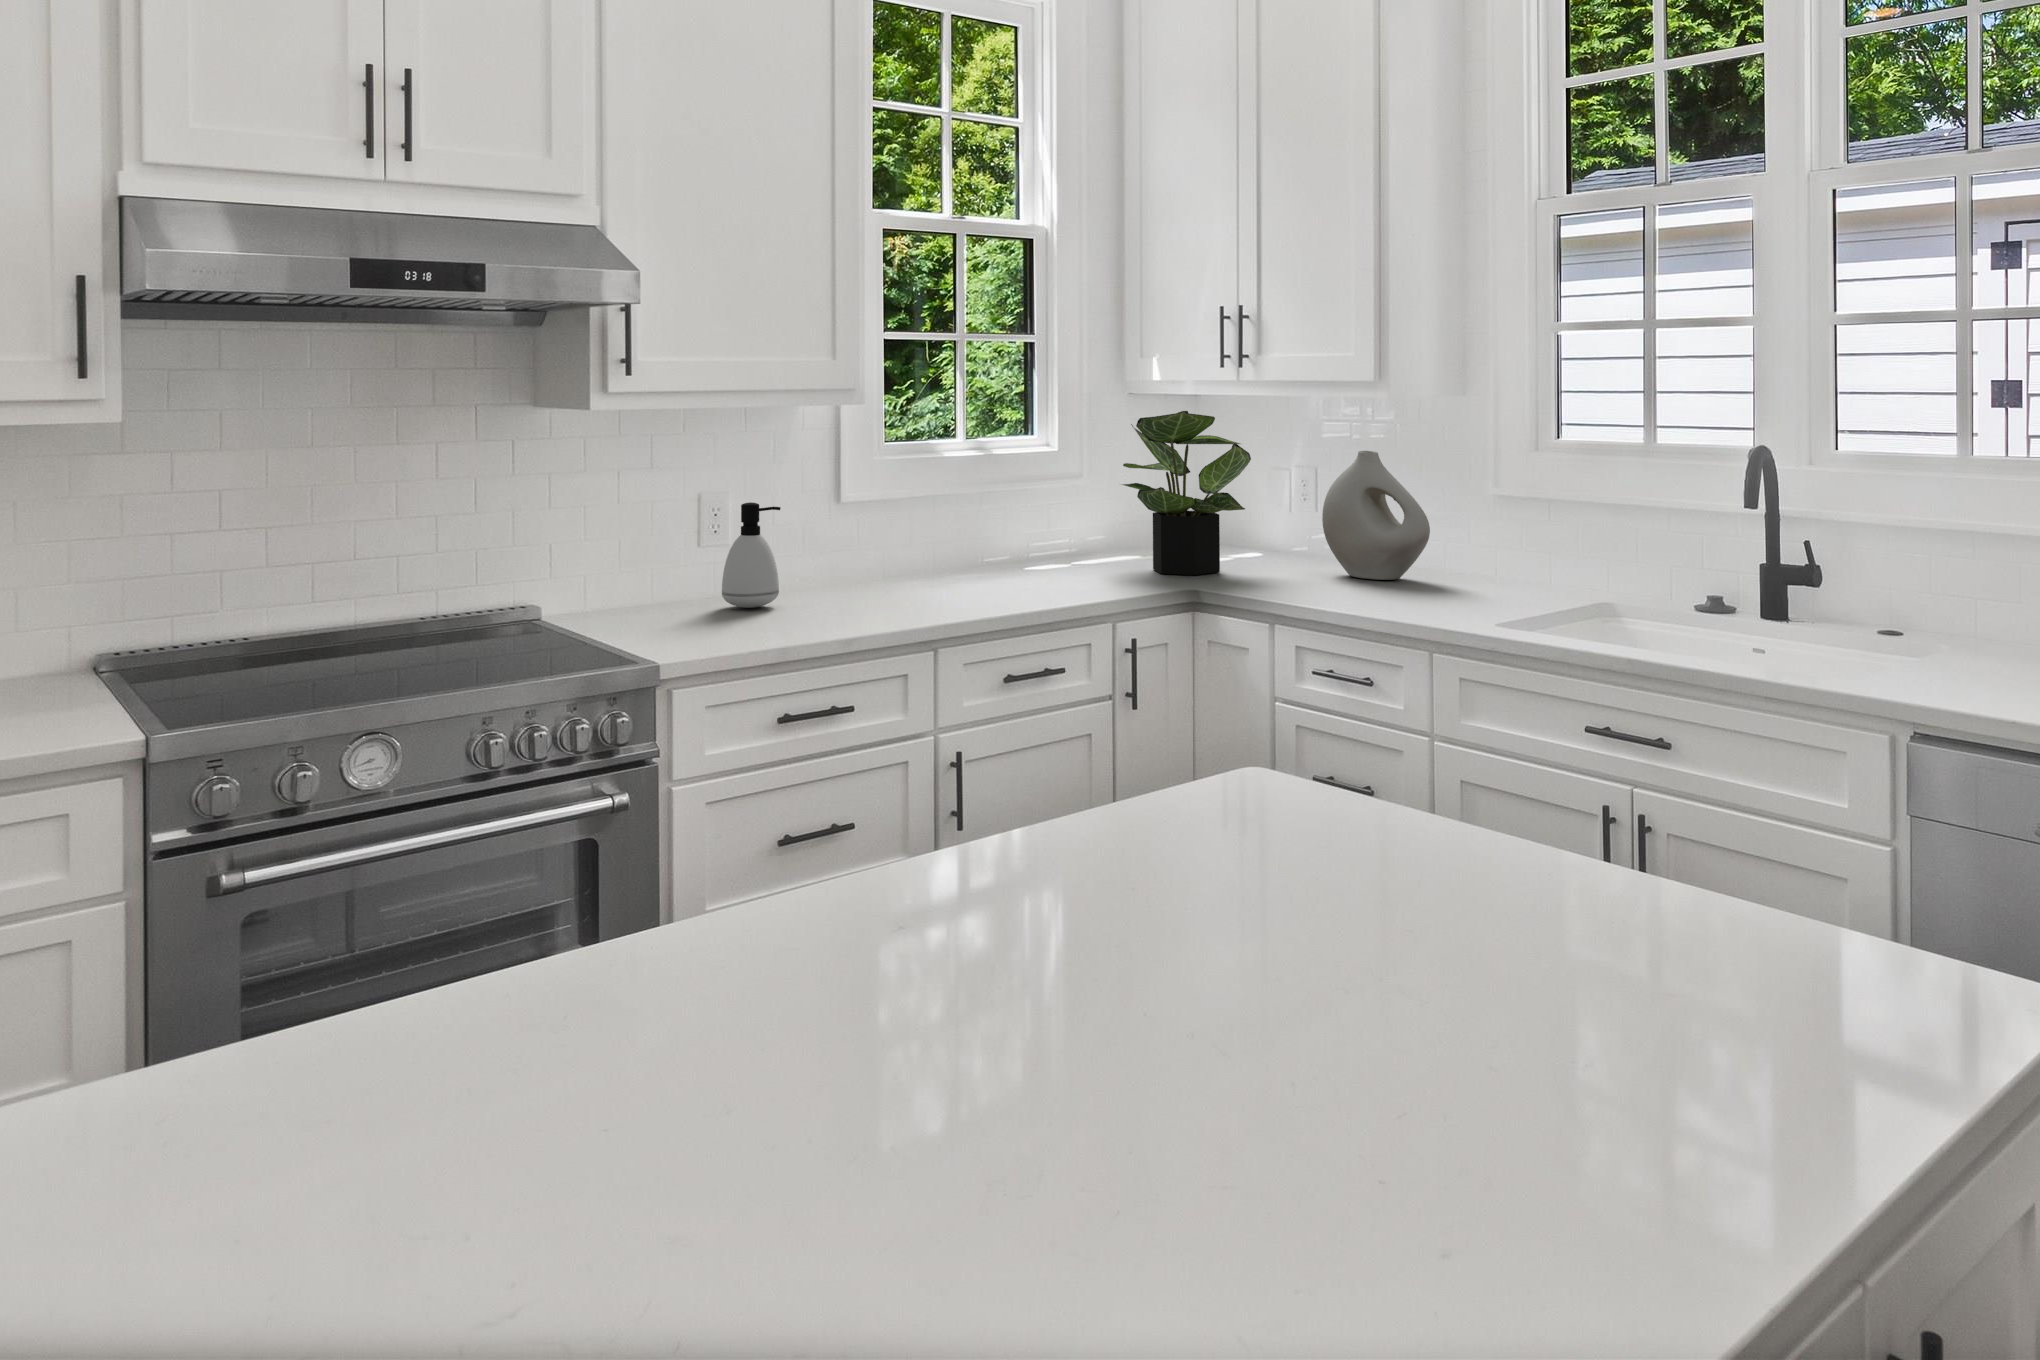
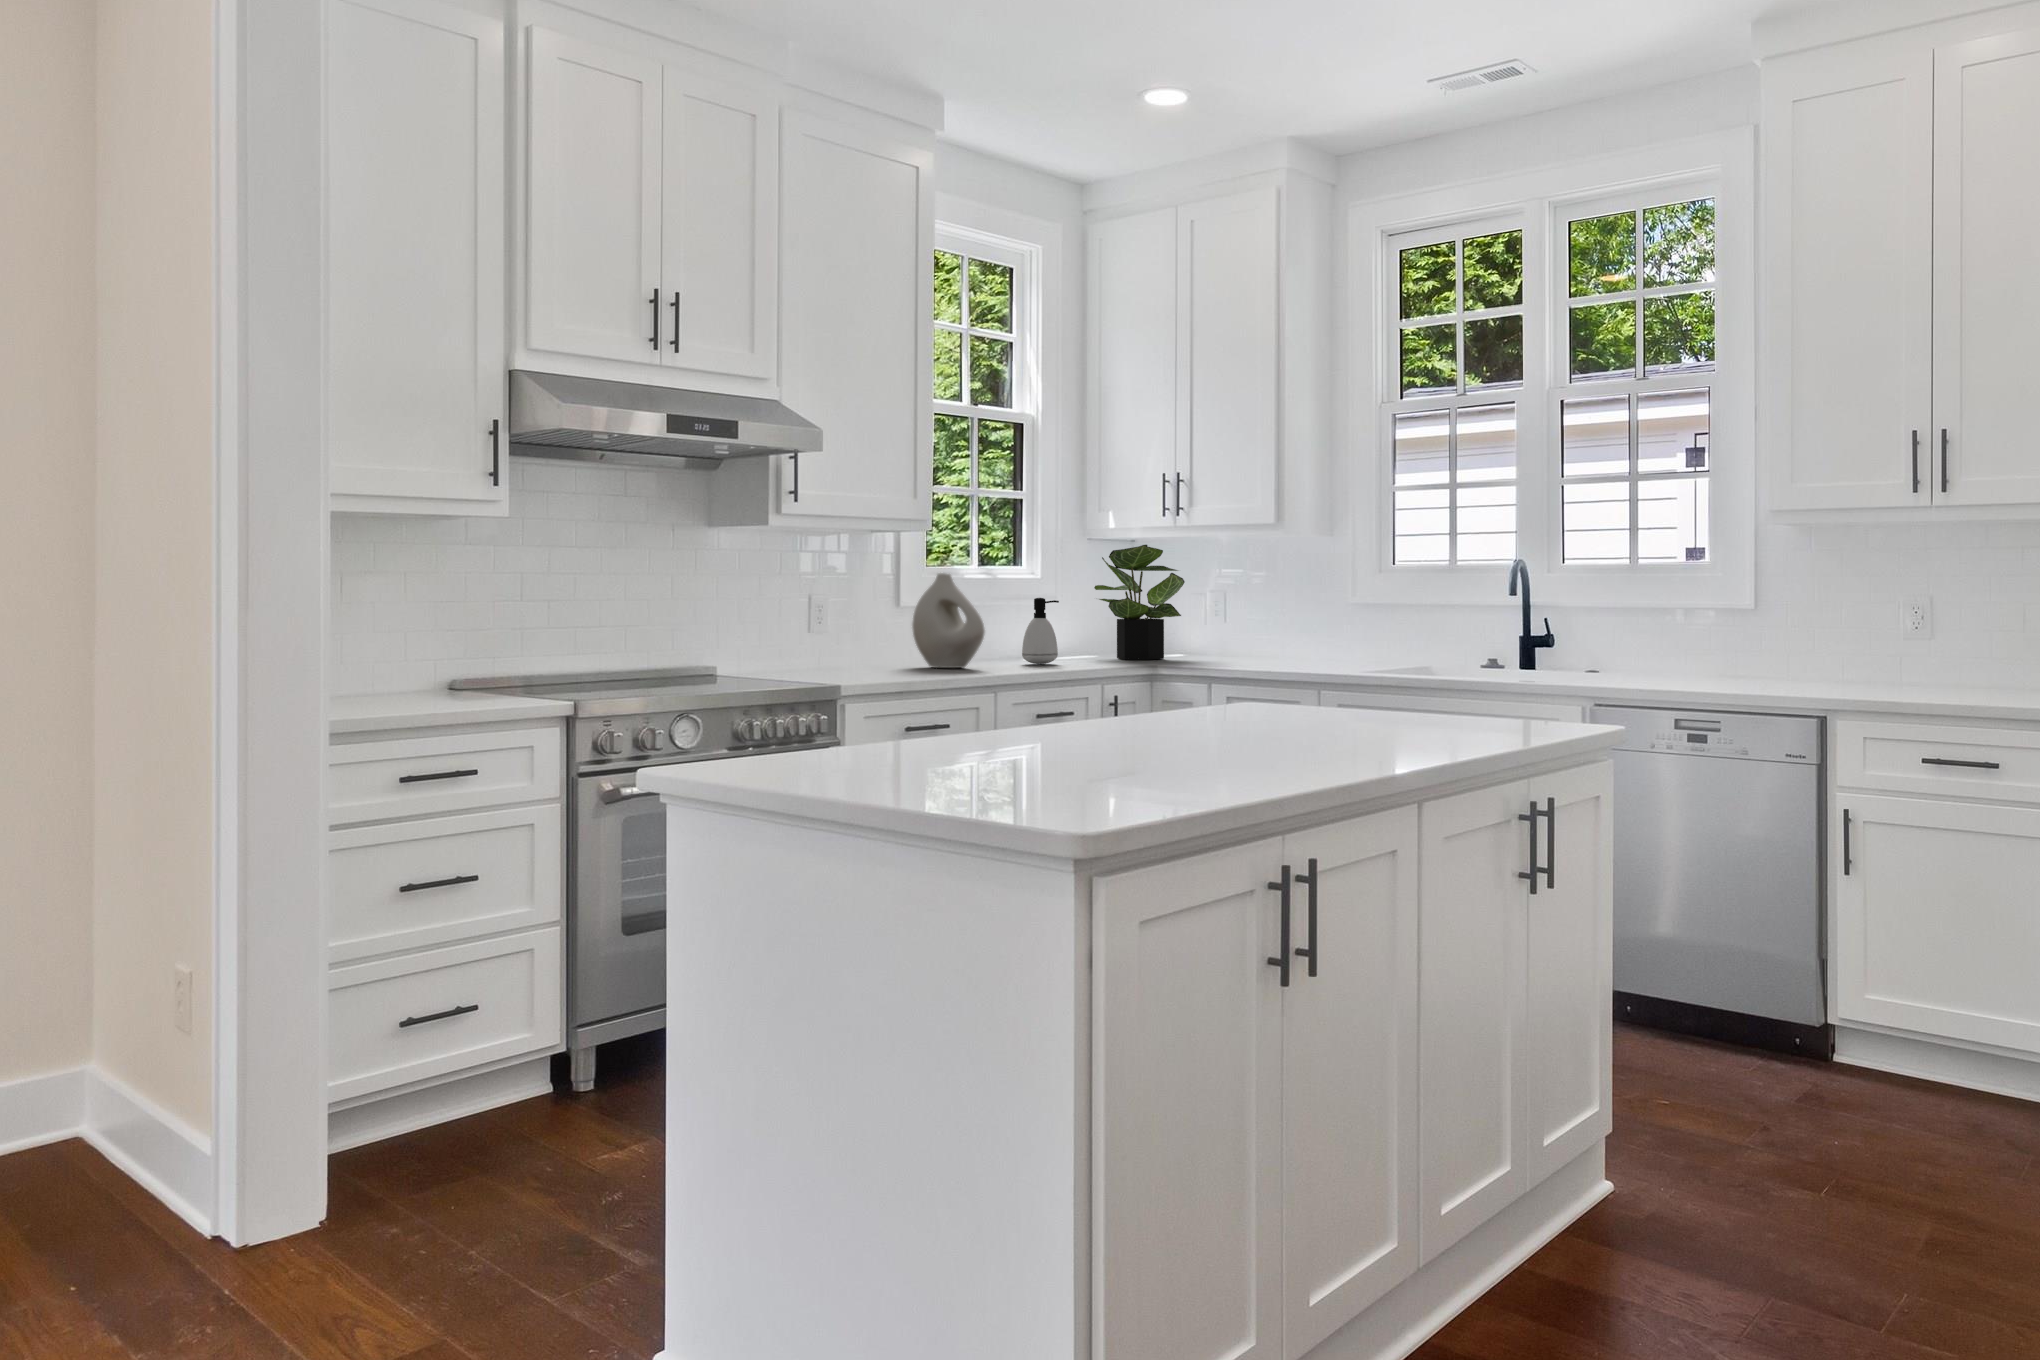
vase: present [1322,451,1430,580] -> present [912,573,985,668]
soap dispenser: present [722,502,781,608] -> present [1022,598,1059,664]

